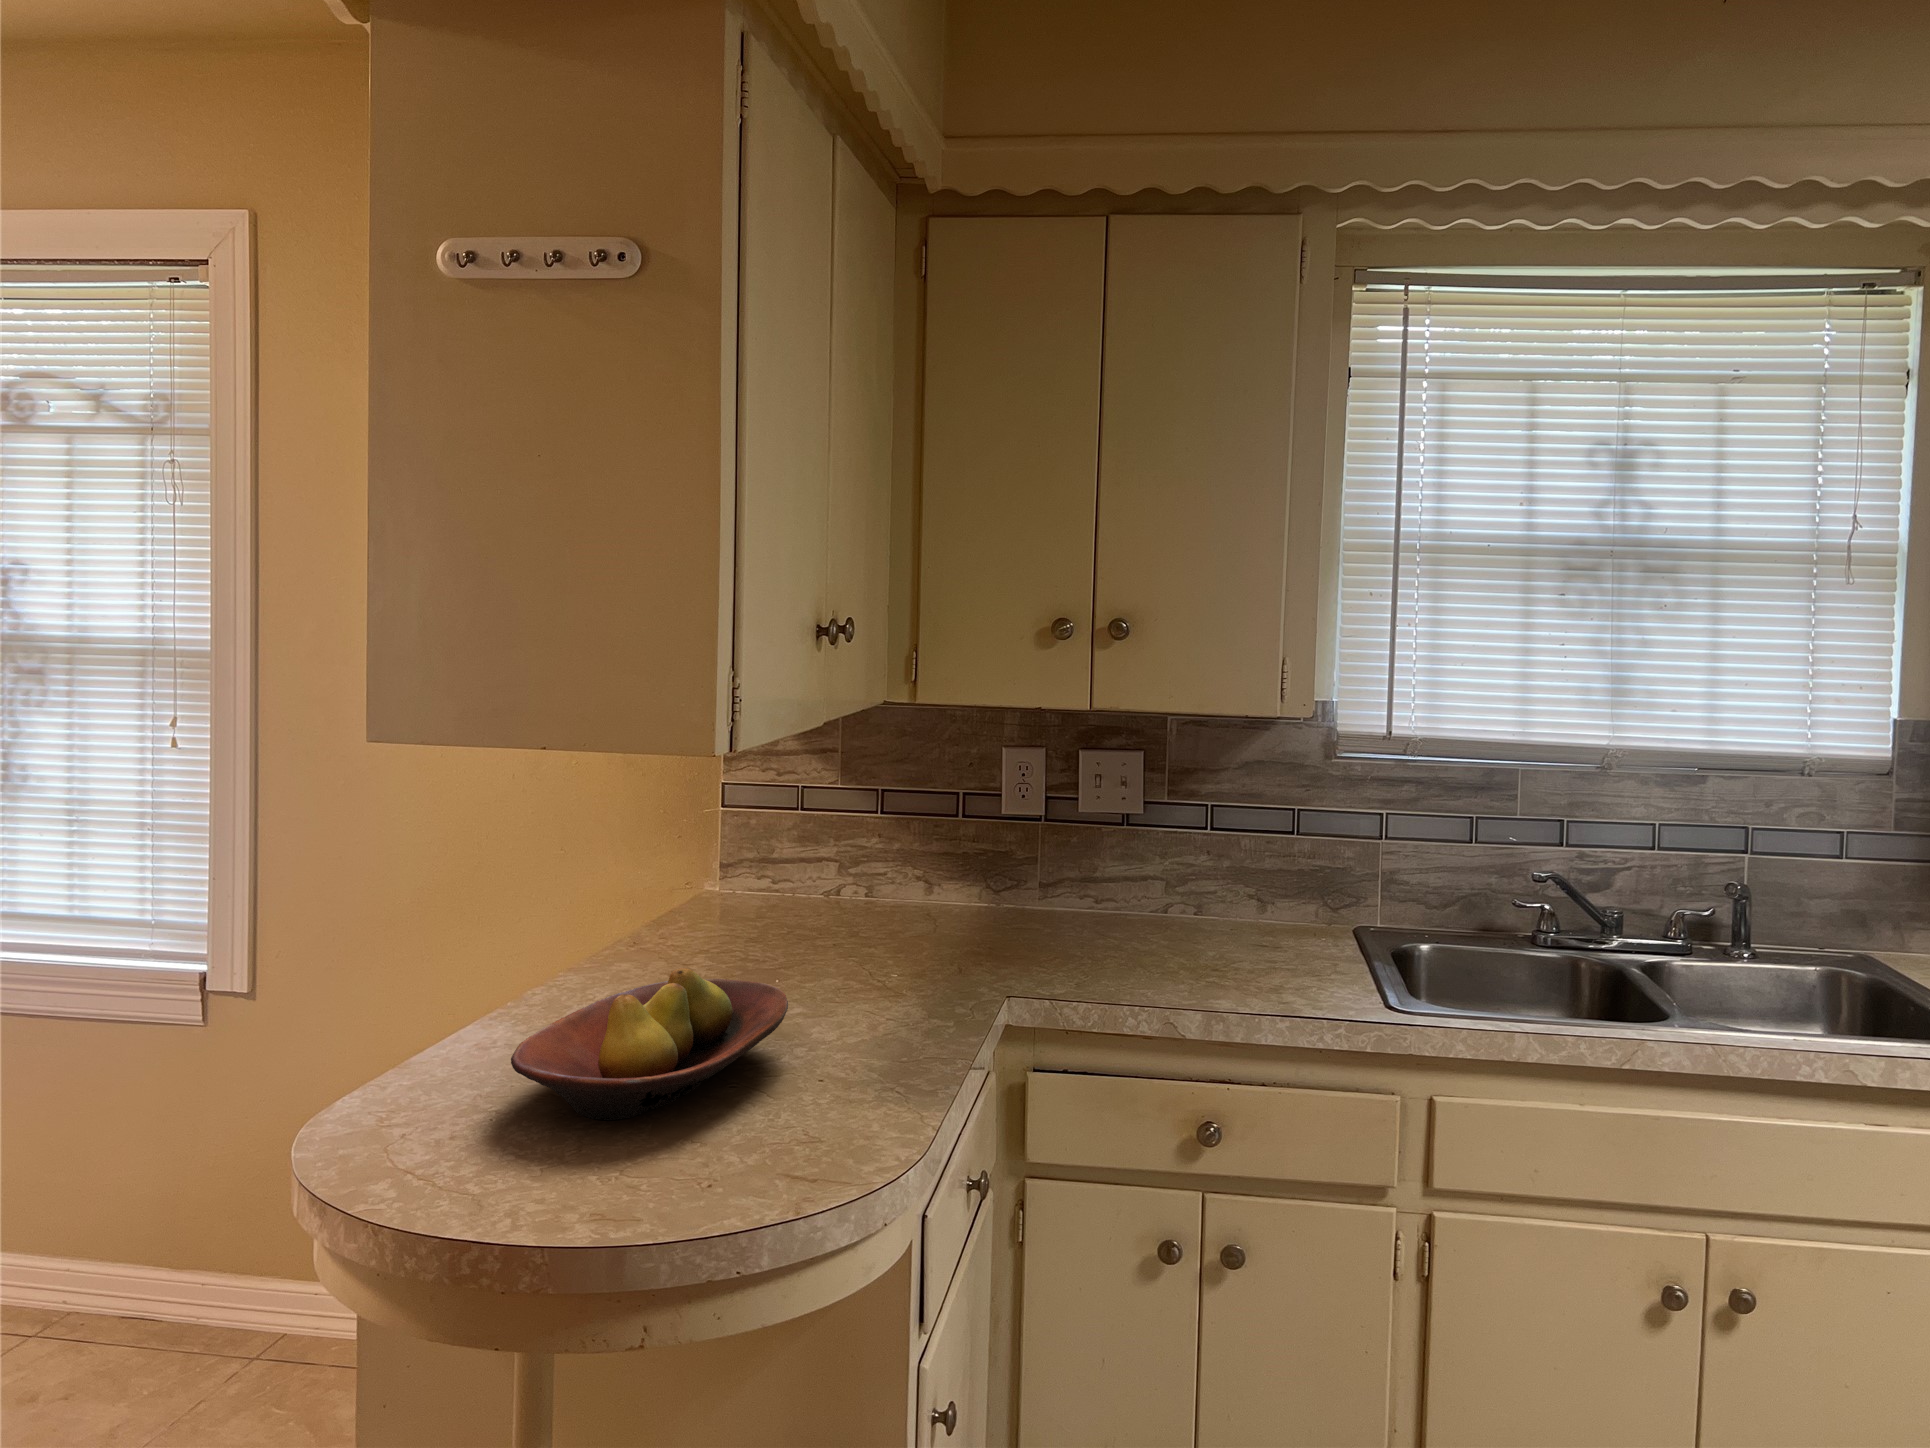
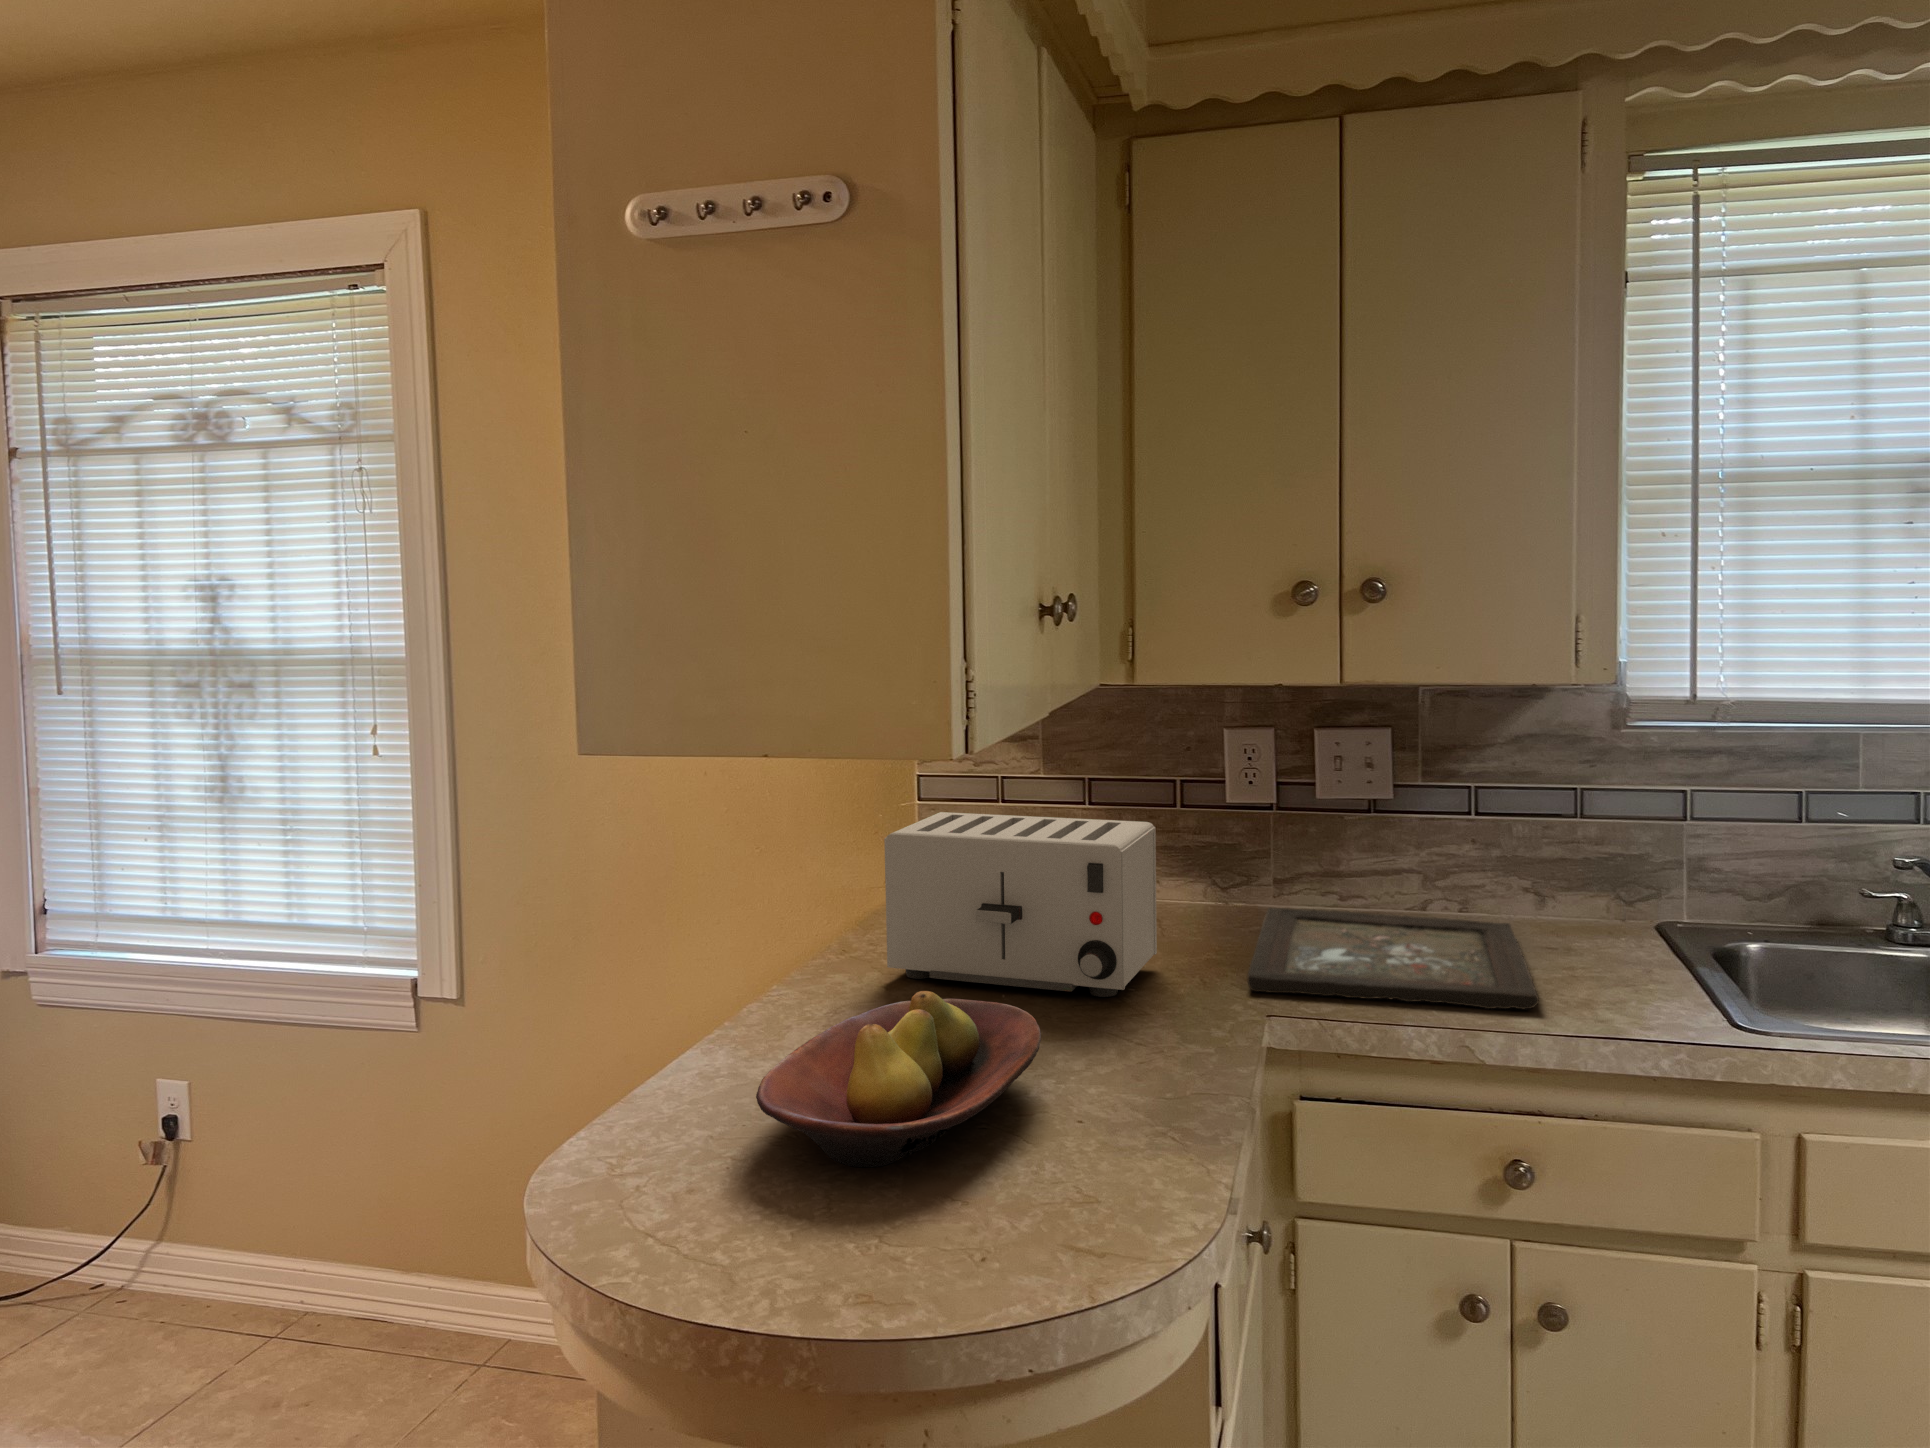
toaster: none [670,815,924,982] -> present [884,812,1157,997]
tray: none [995,909,1234,993] -> present [1247,907,1539,1009]

